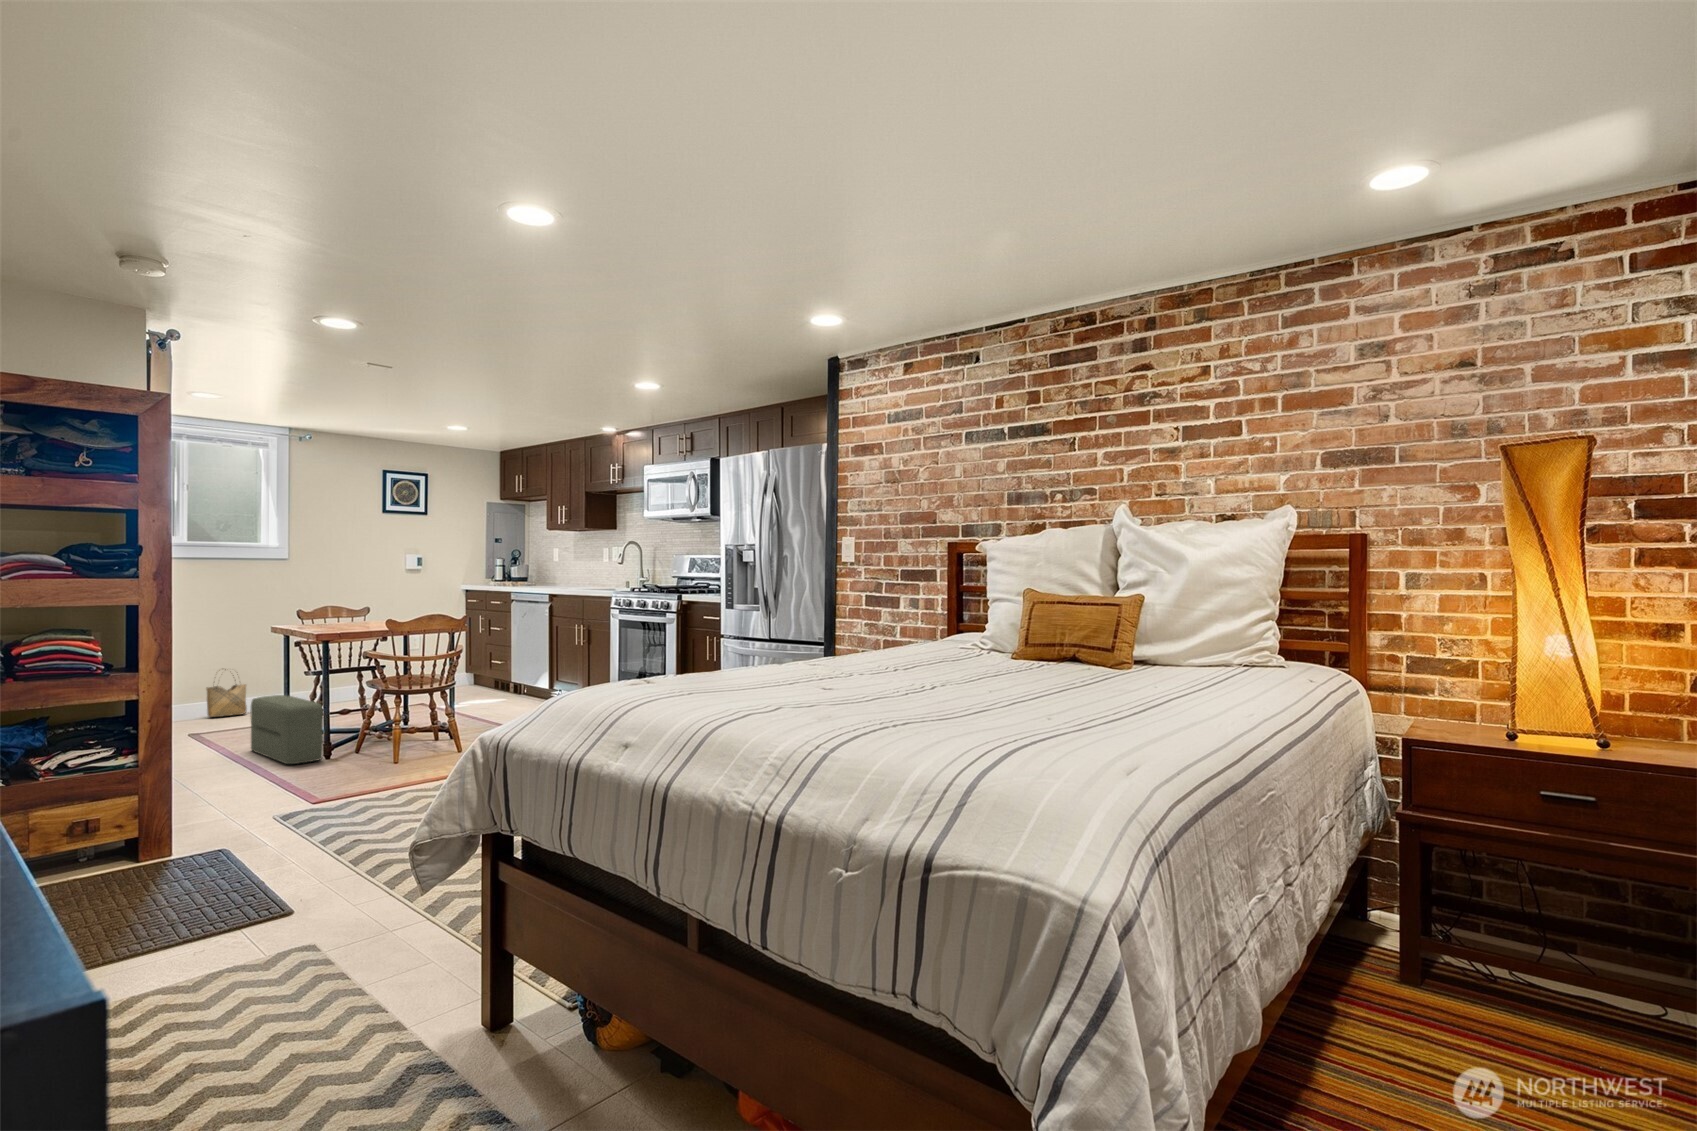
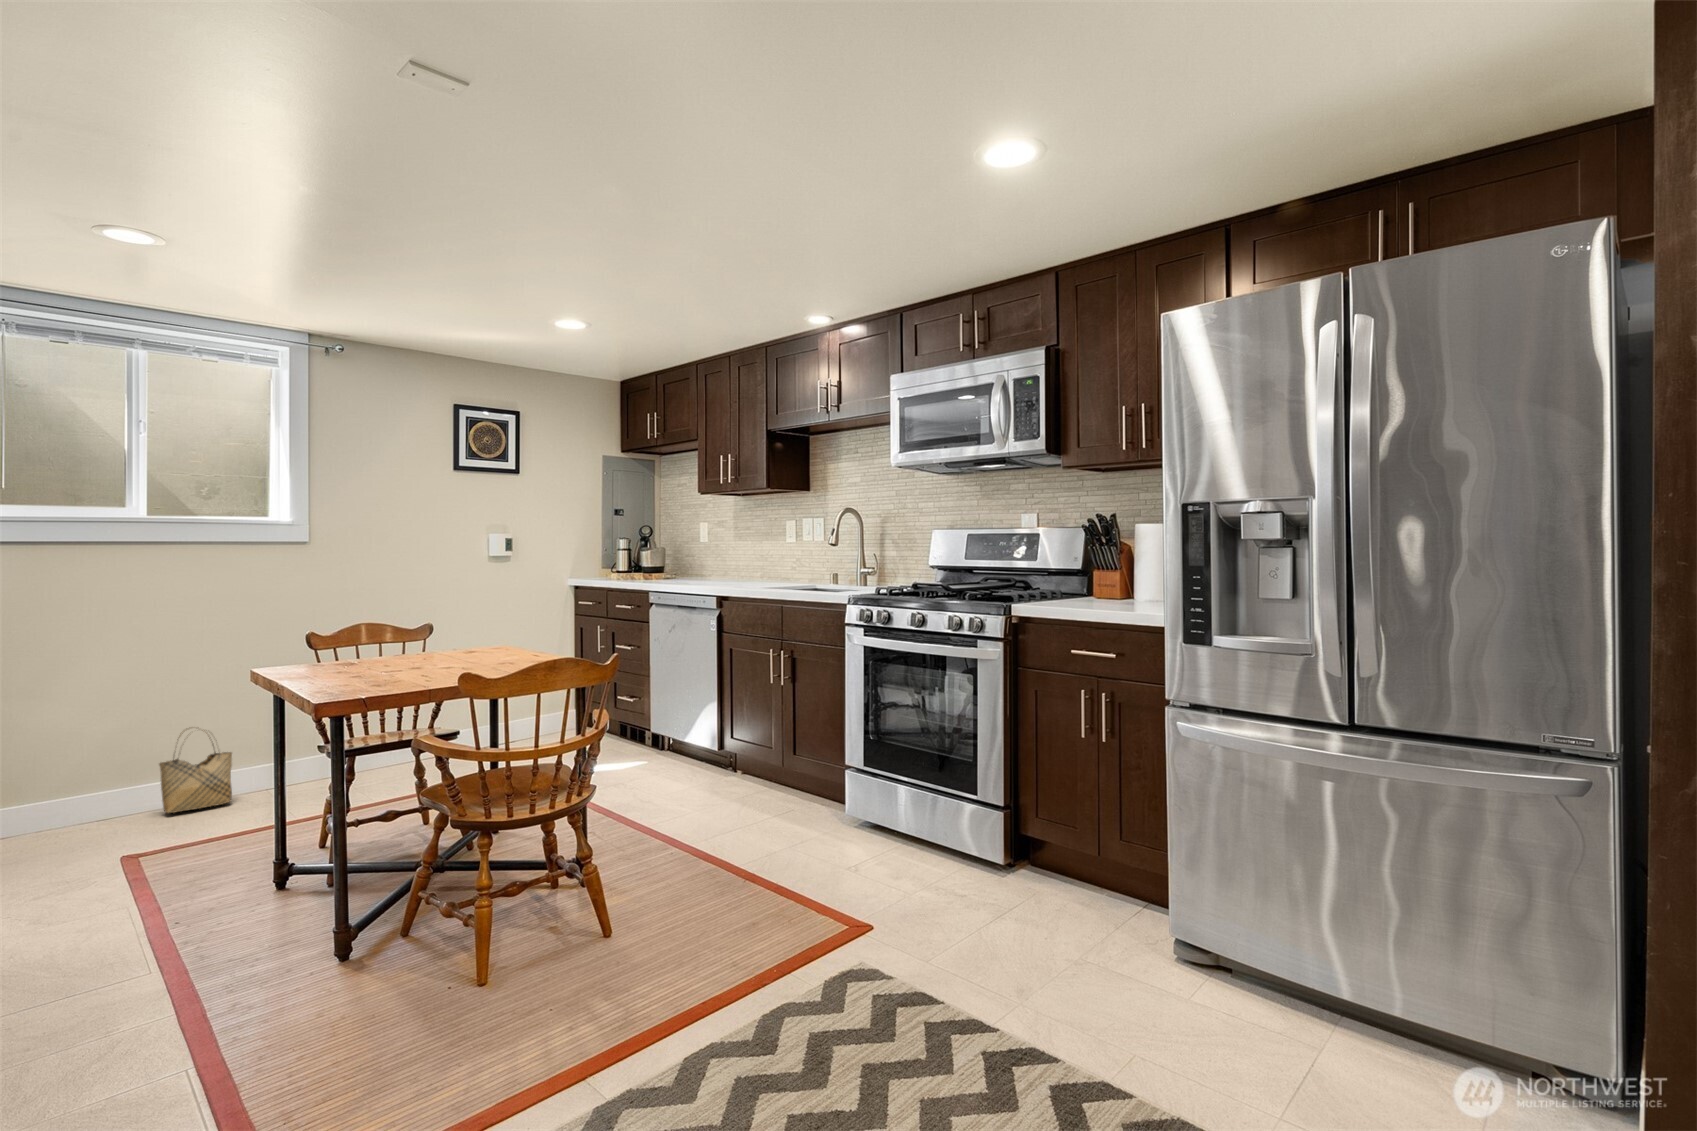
pouf: present [251,695,323,764] -> none [175,821,311,1023]

